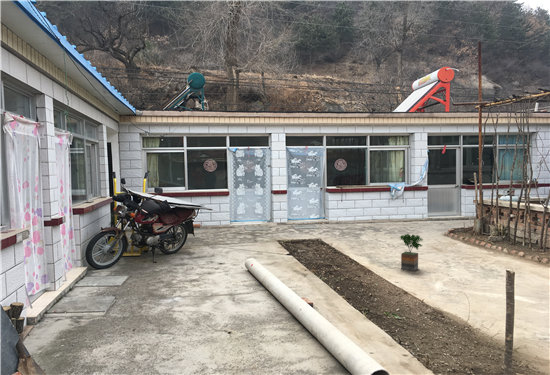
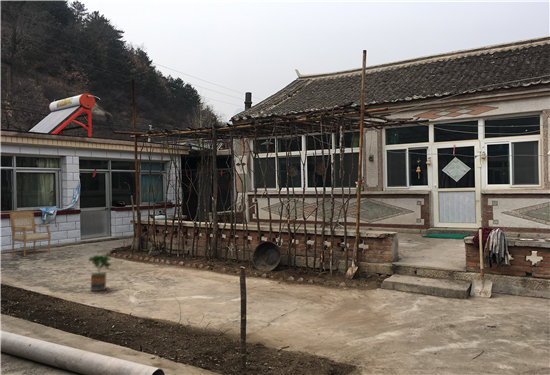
chair: none [364,186,396,227] -> present [10,211,51,256]

